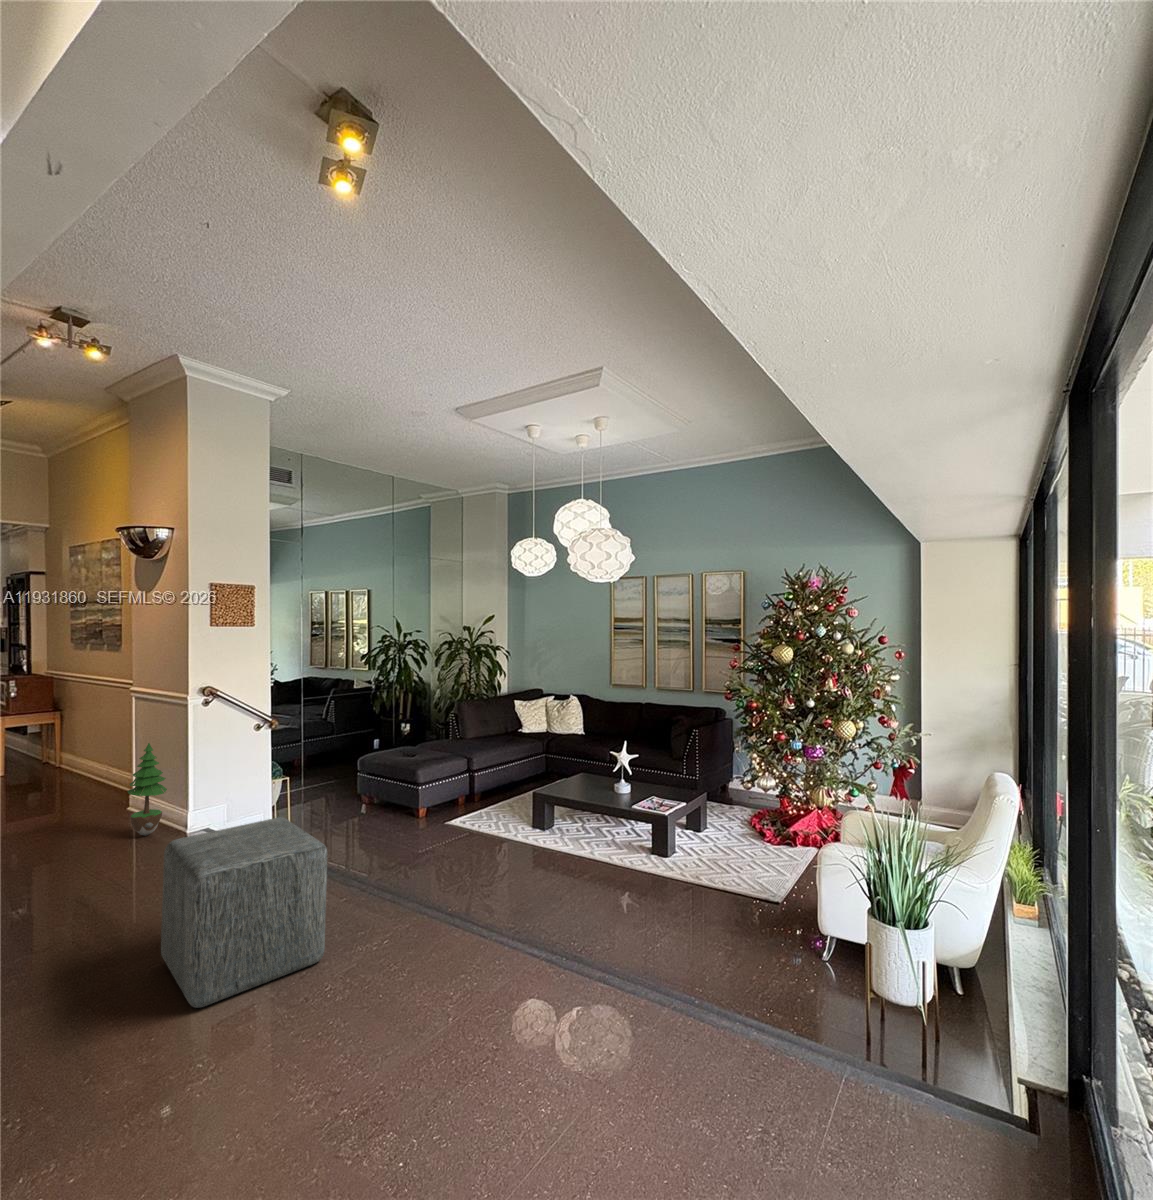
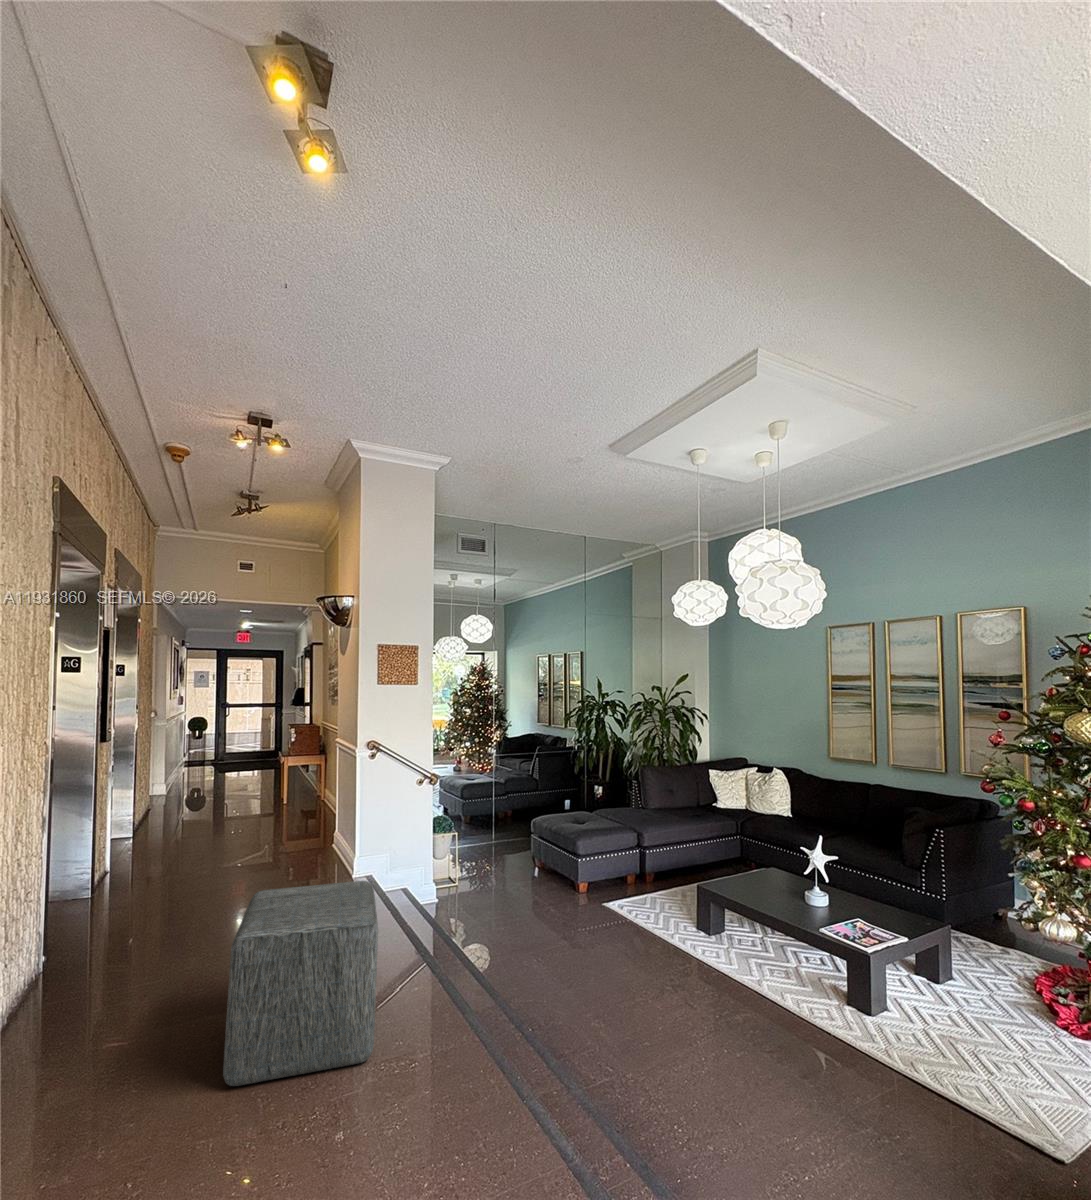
potted tree: present [127,743,167,836] -> none [316,787,348,875]

